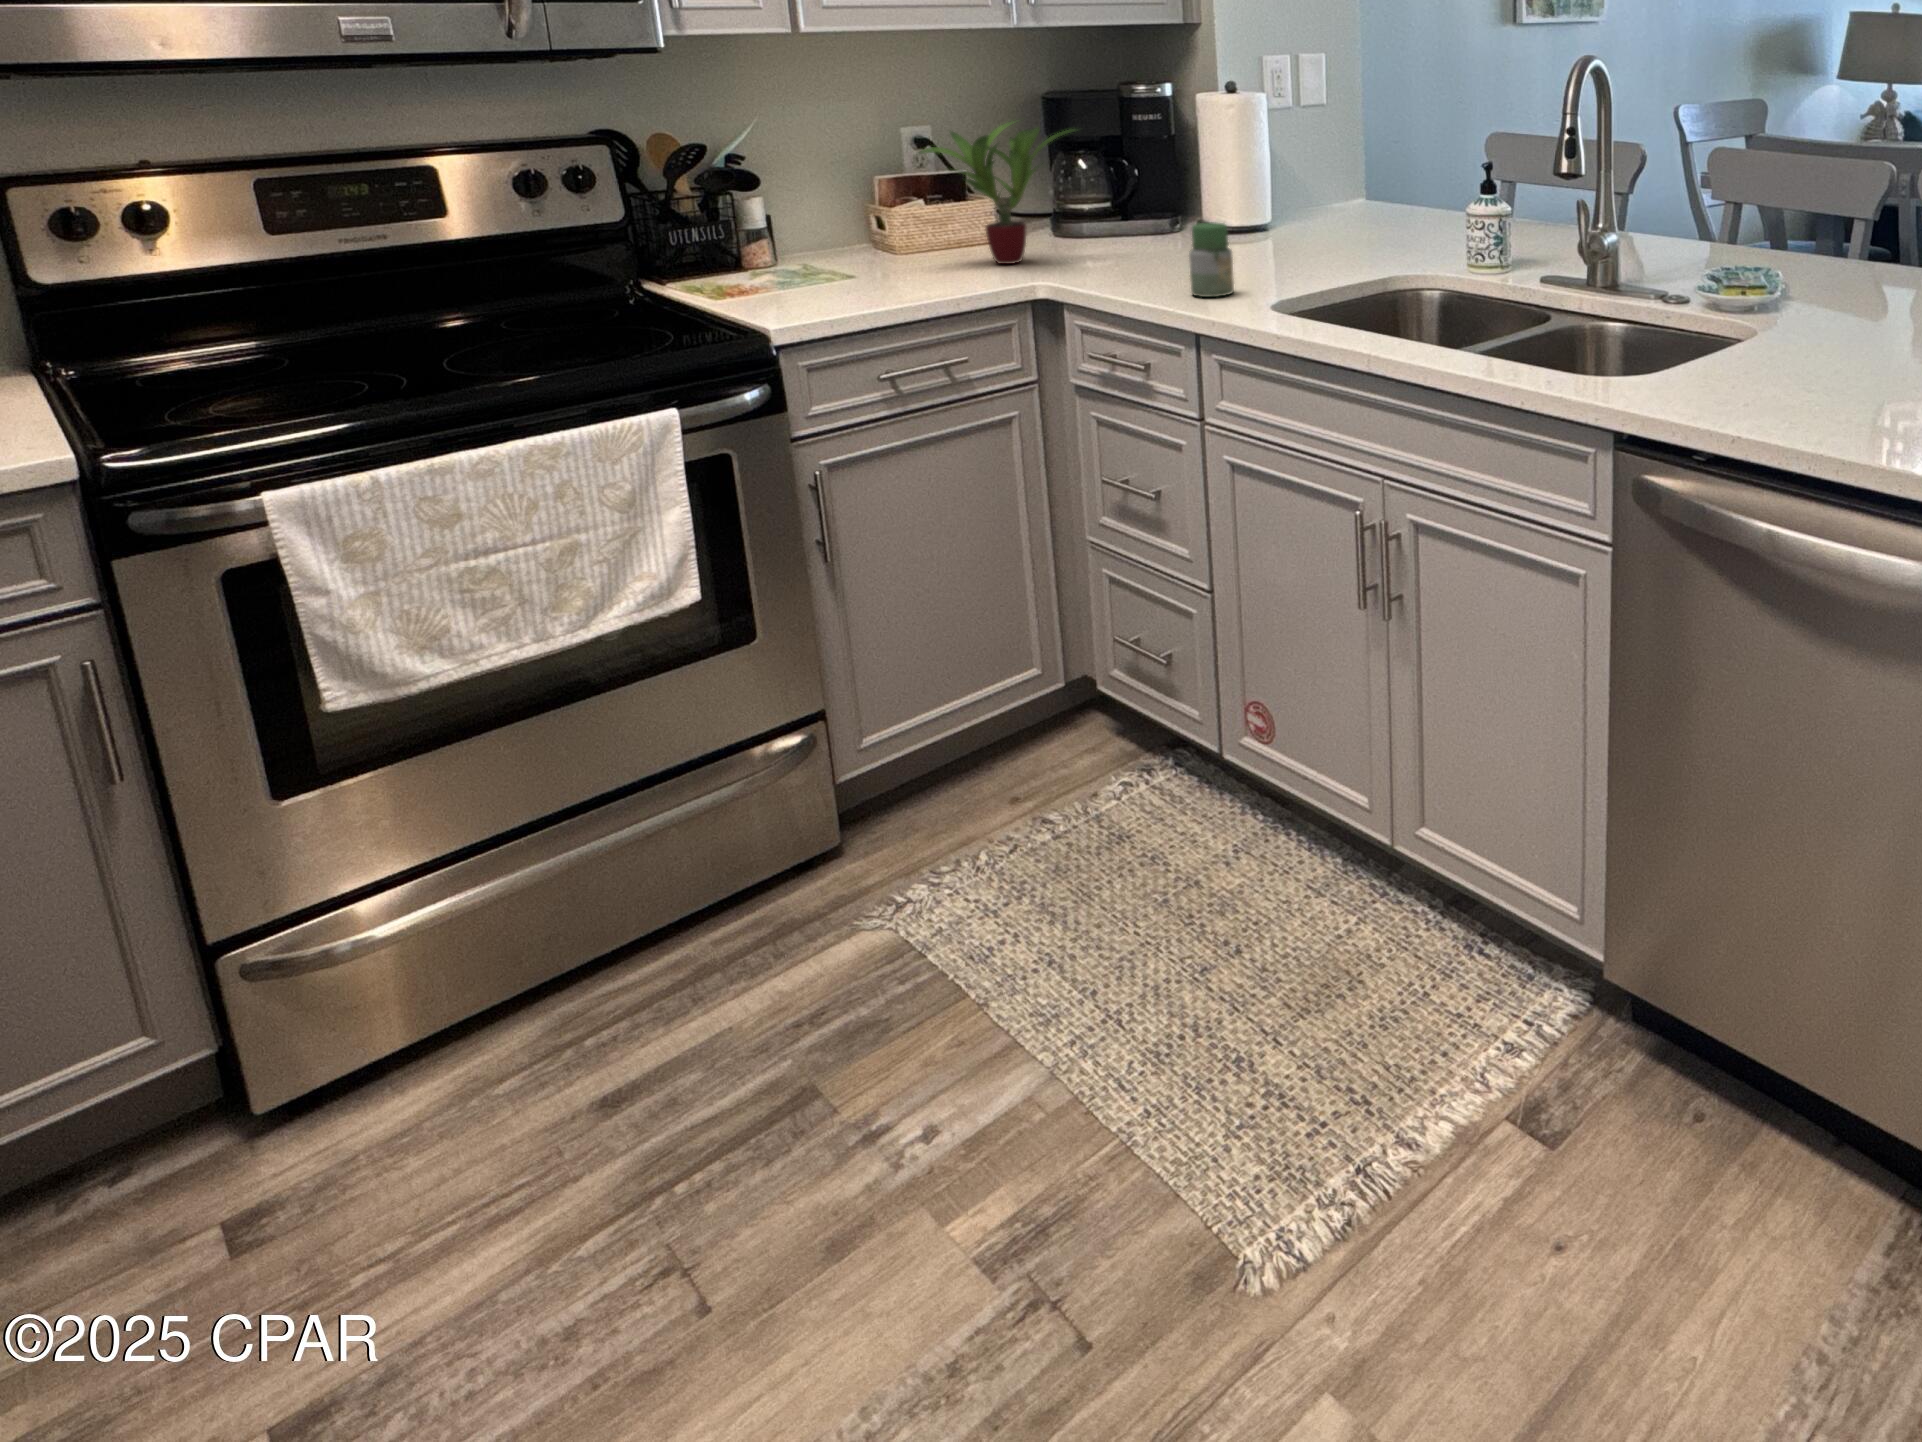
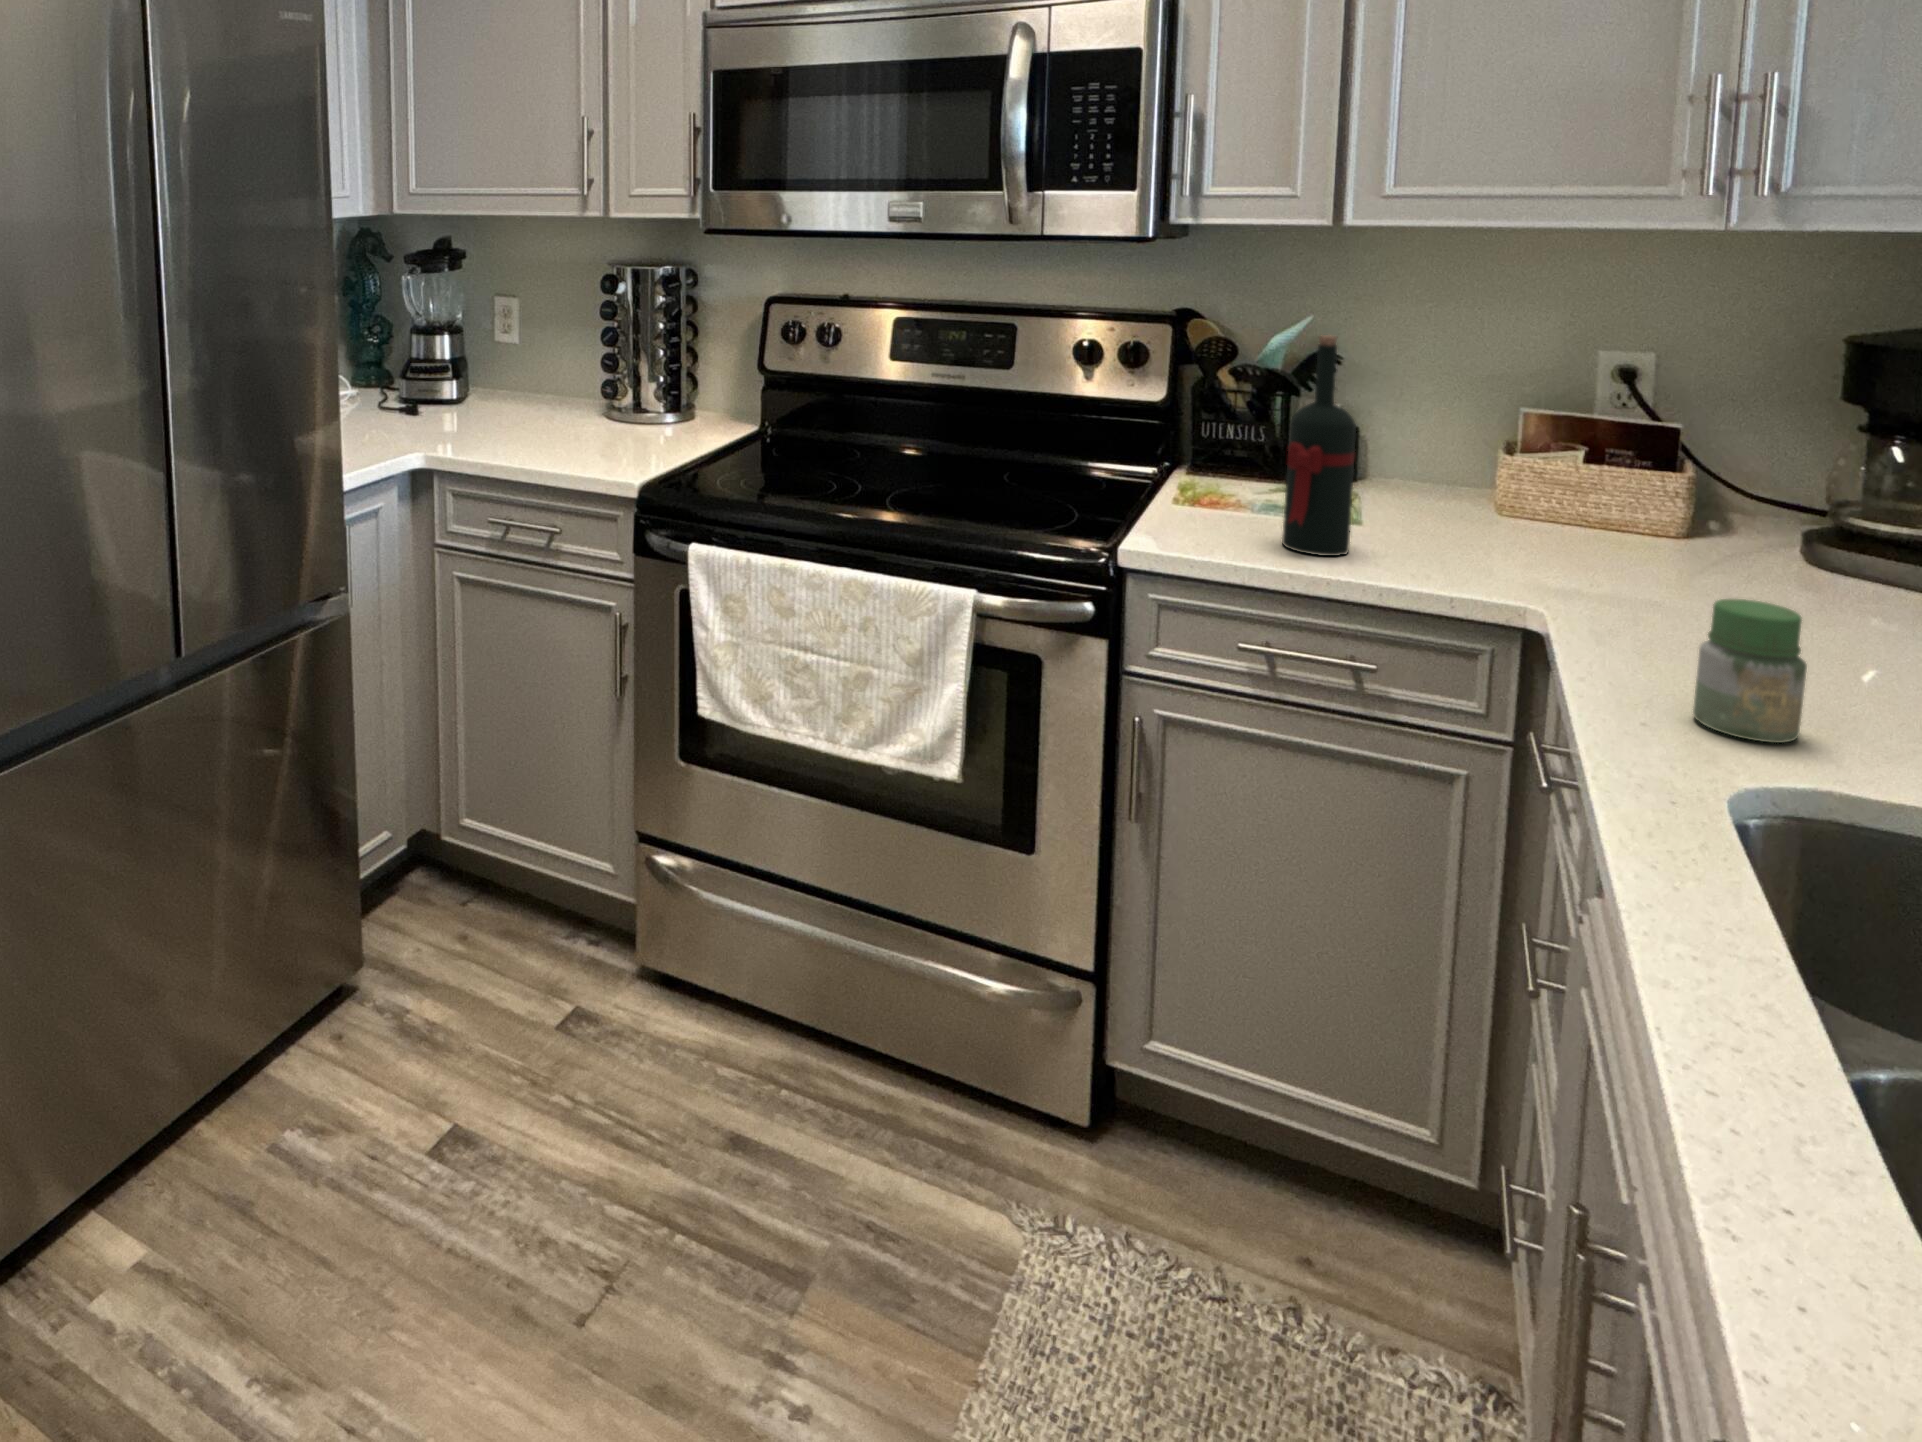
wine bottle: none [845,119,905,297] -> present [1282,335,1356,556]
potted plant: present [920,122,1076,264] -> none [1469,360,1763,568]

